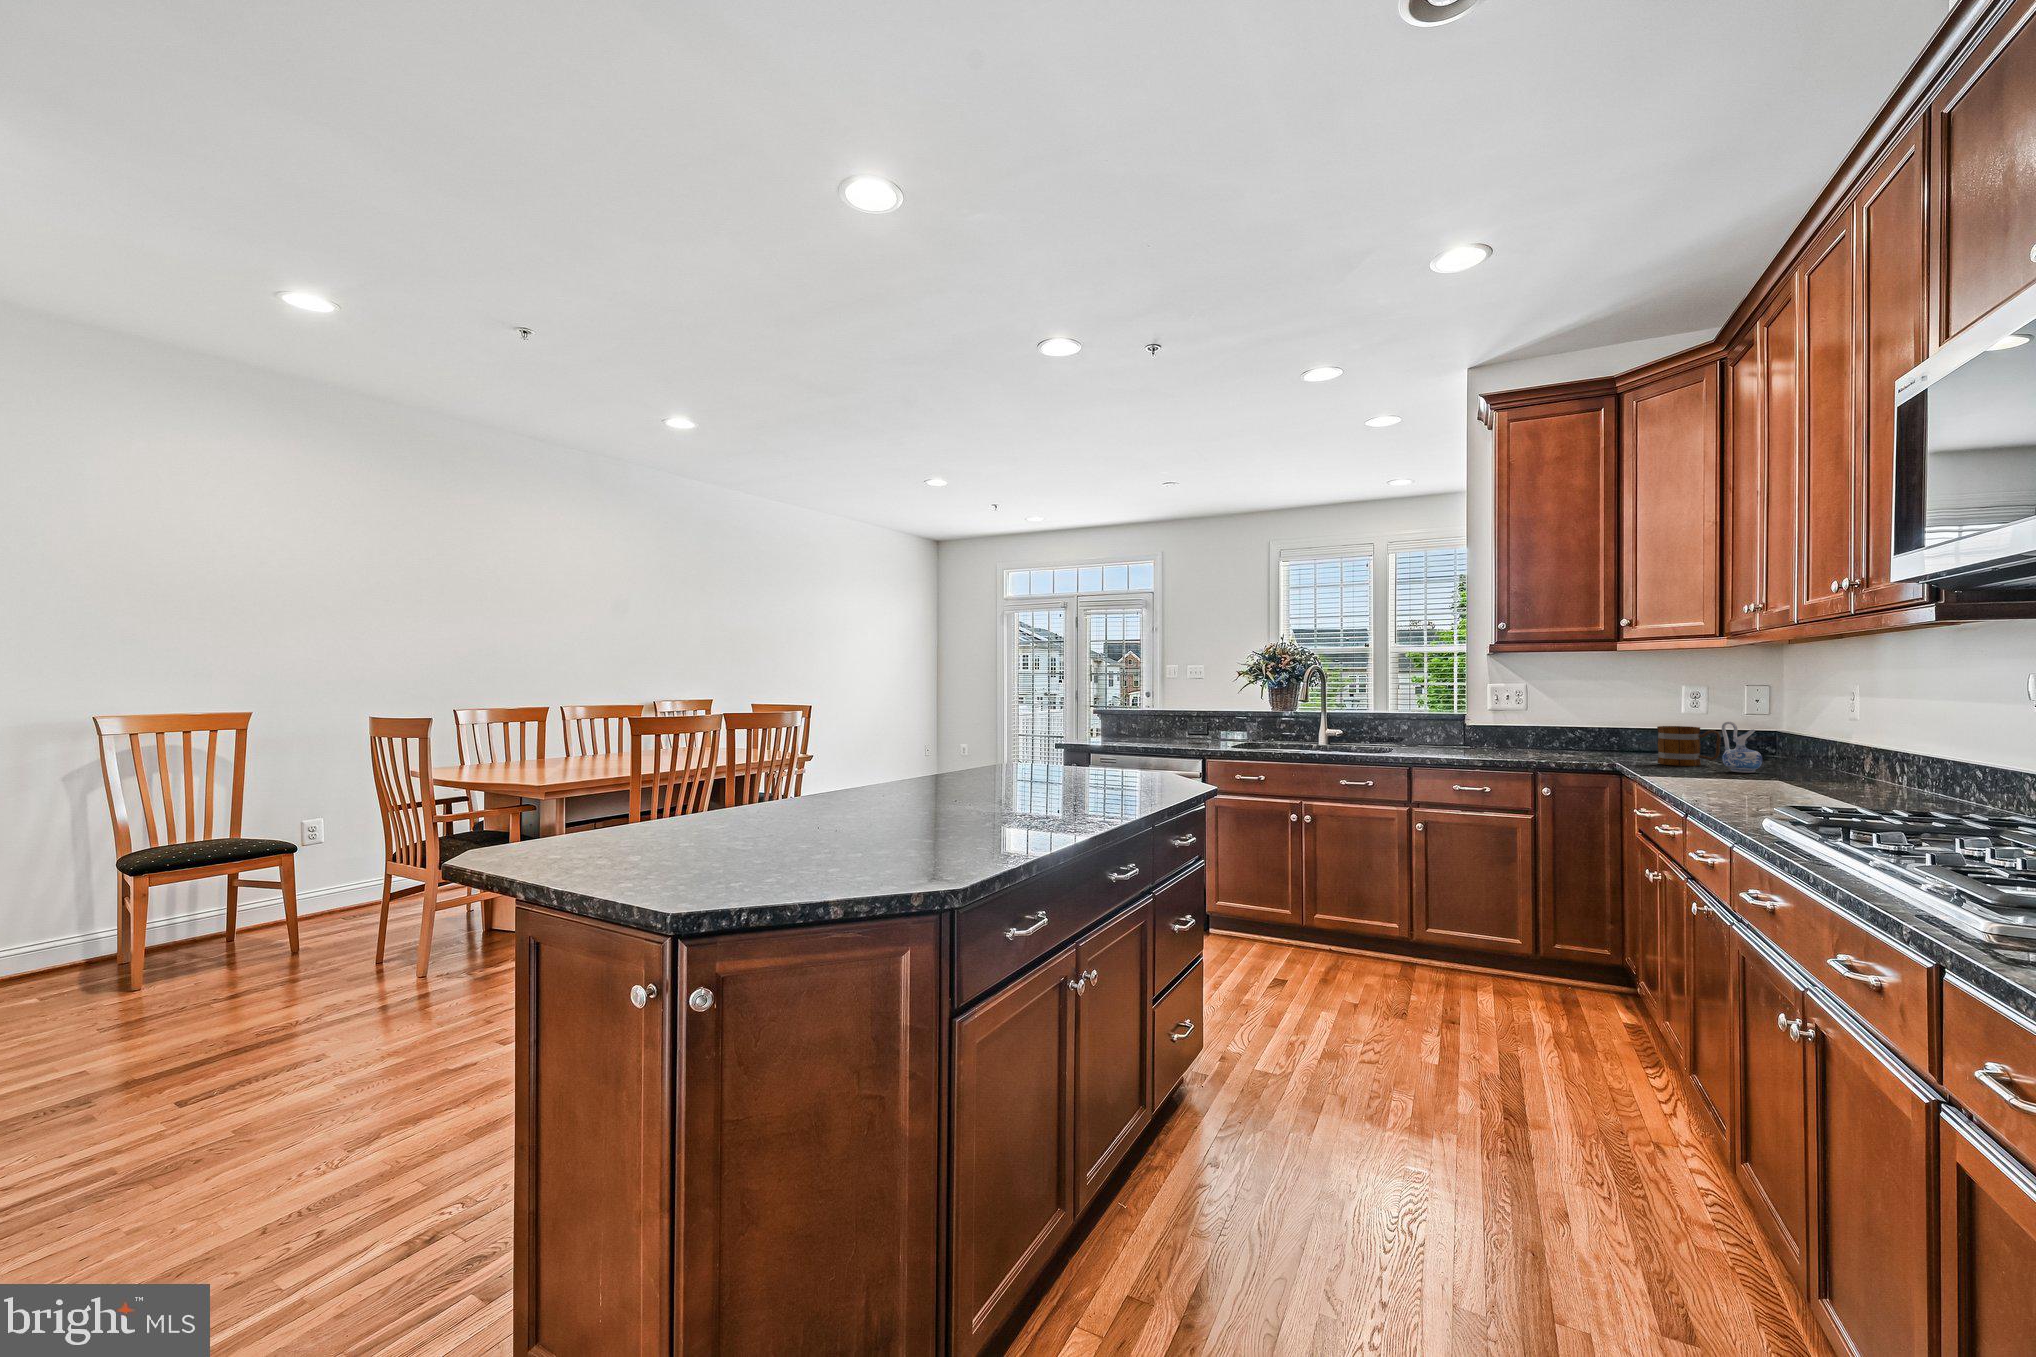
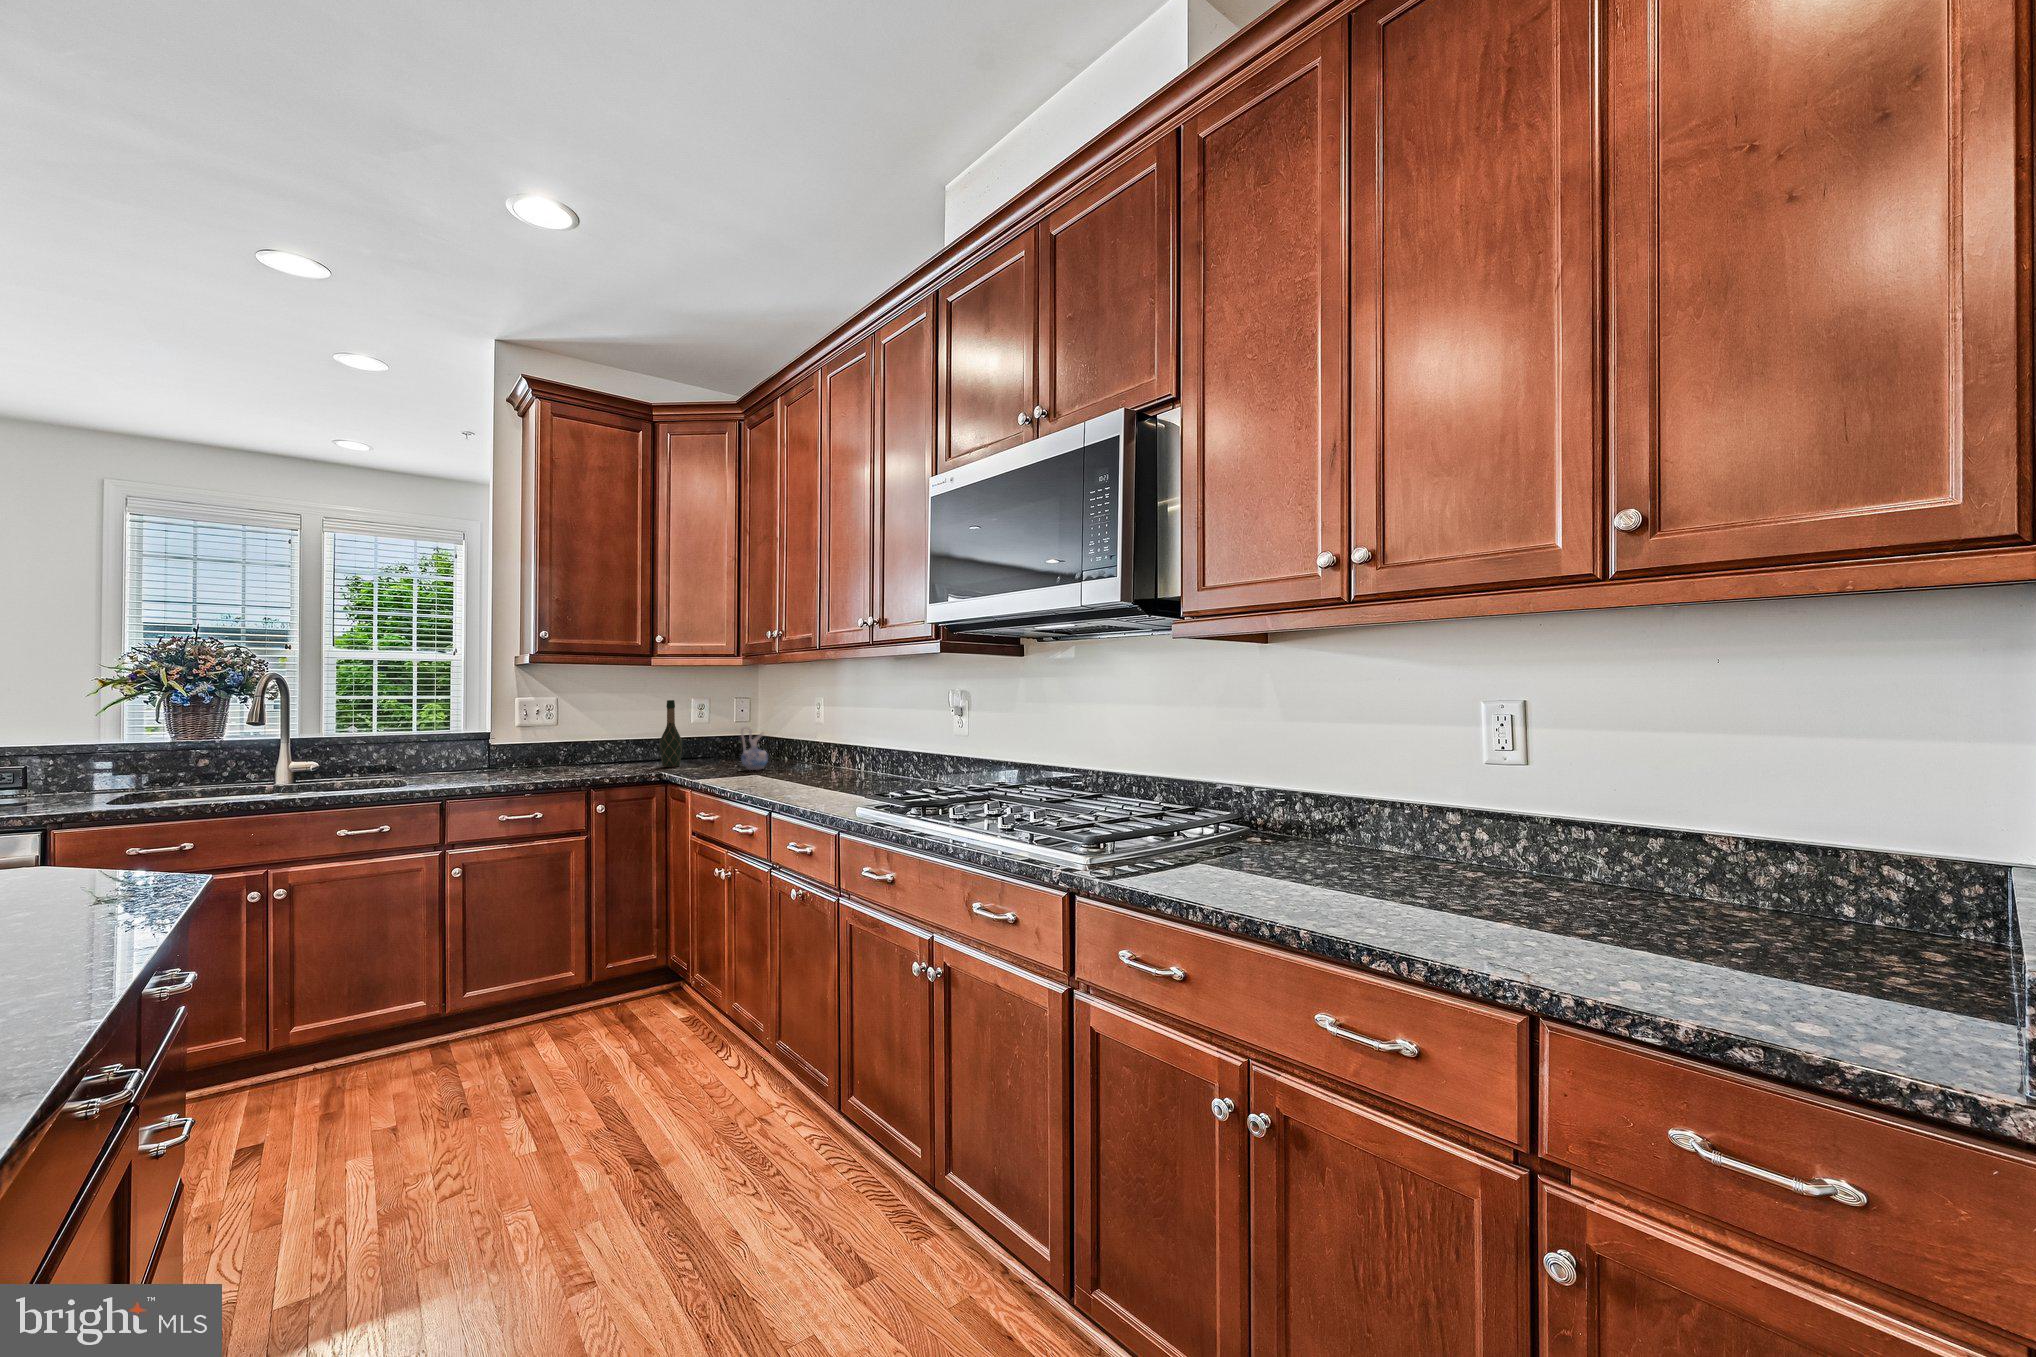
wine bottle: none [1637,691,1665,761] -> present [660,700,682,767]
mug: present [1657,726,1721,766] -> none [683,732,730,769]

